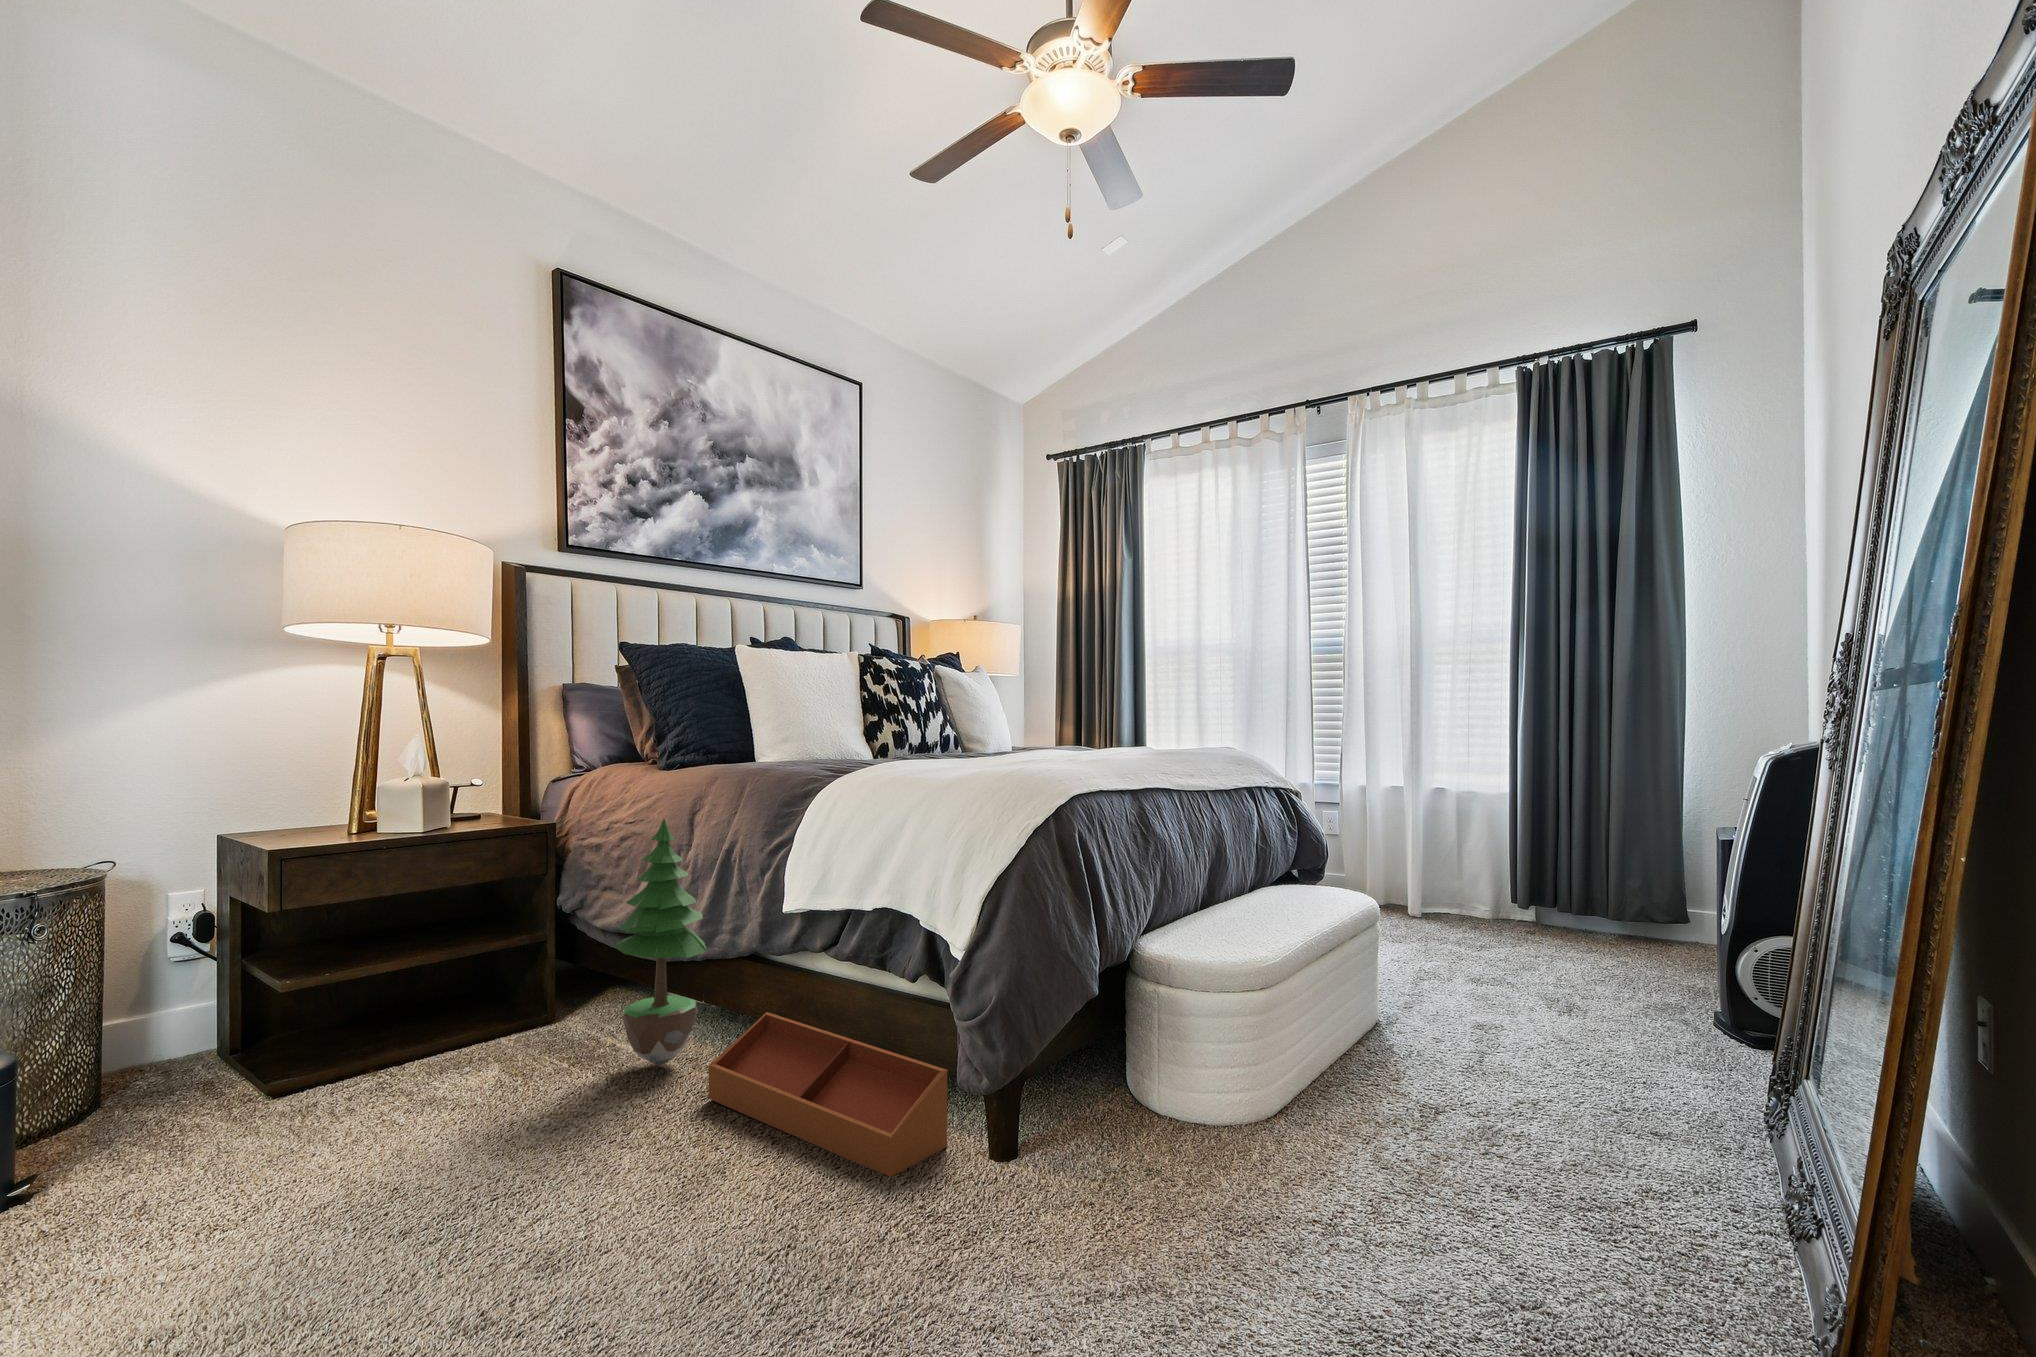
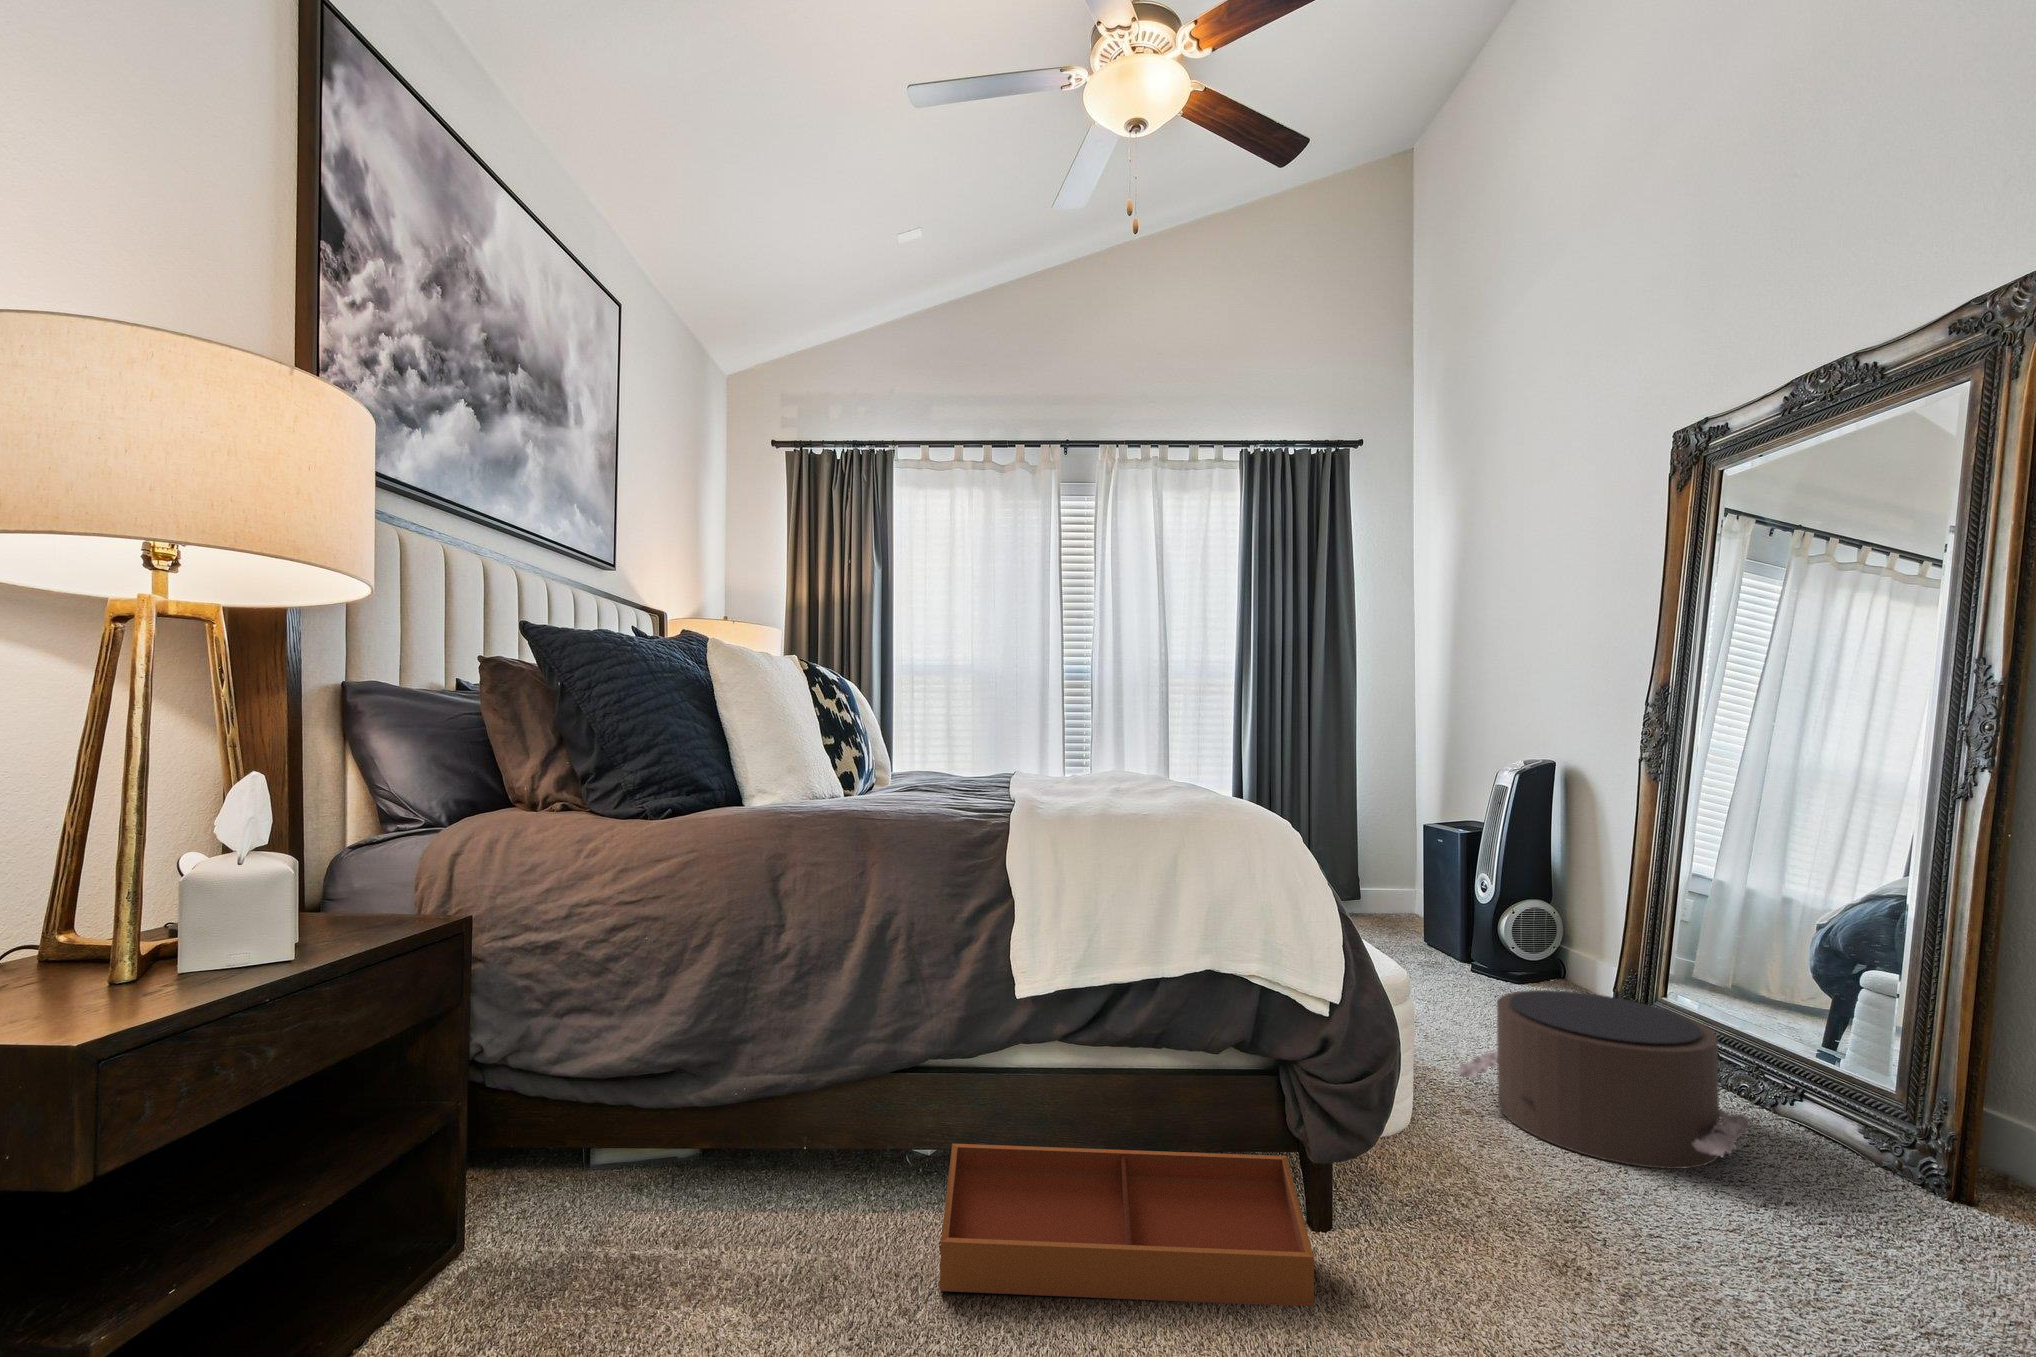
potted tree: present [613,819,706,1066] -> none [706,890,845,1269]
pouf: none [1325,1009,1592,1230] -> present [1456,990,1751,1169]

